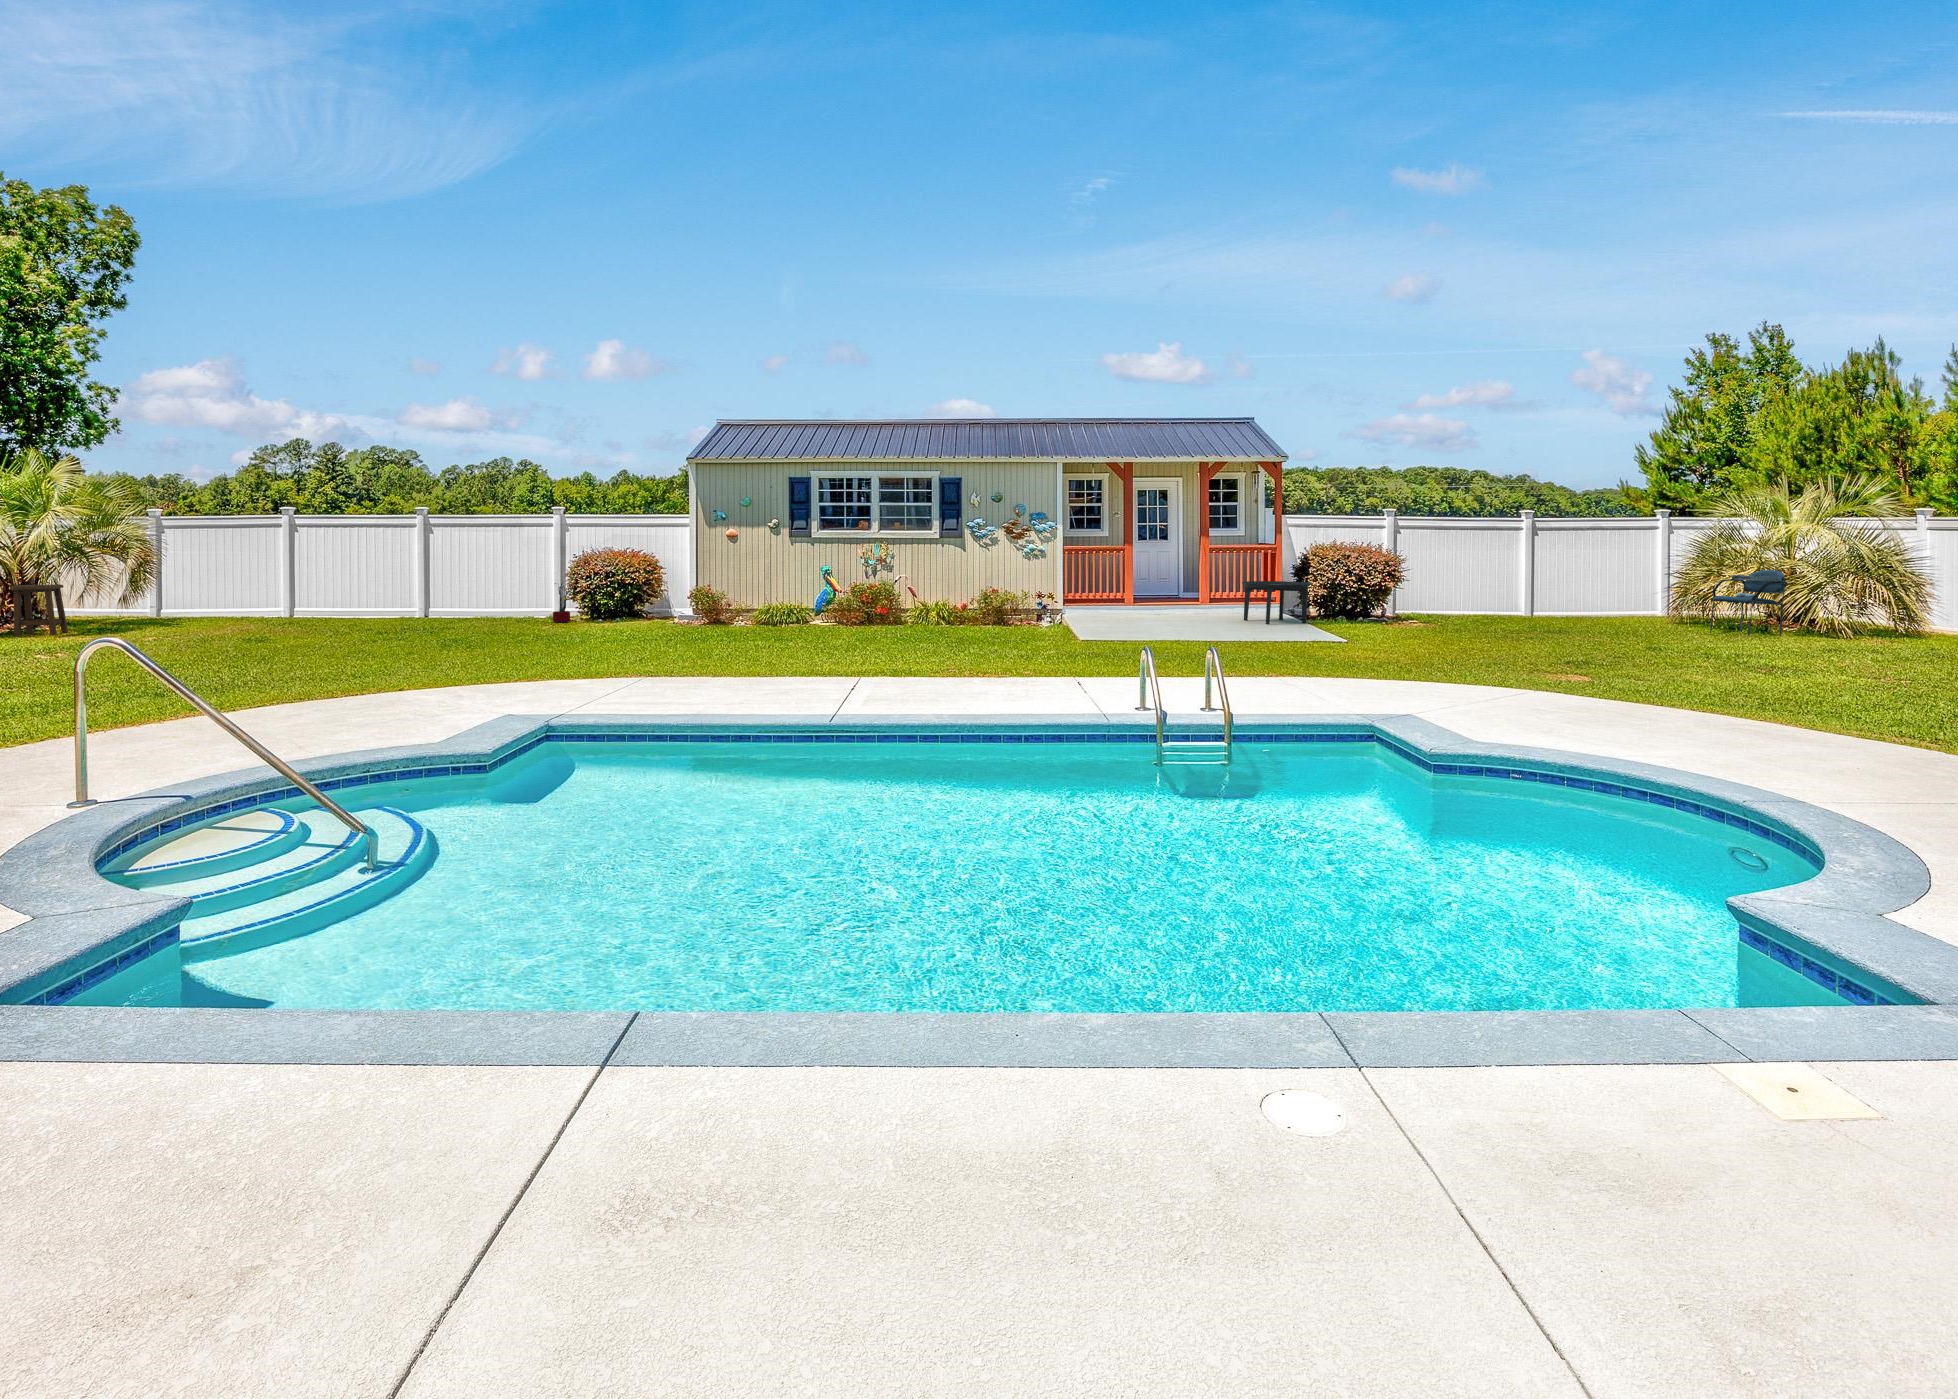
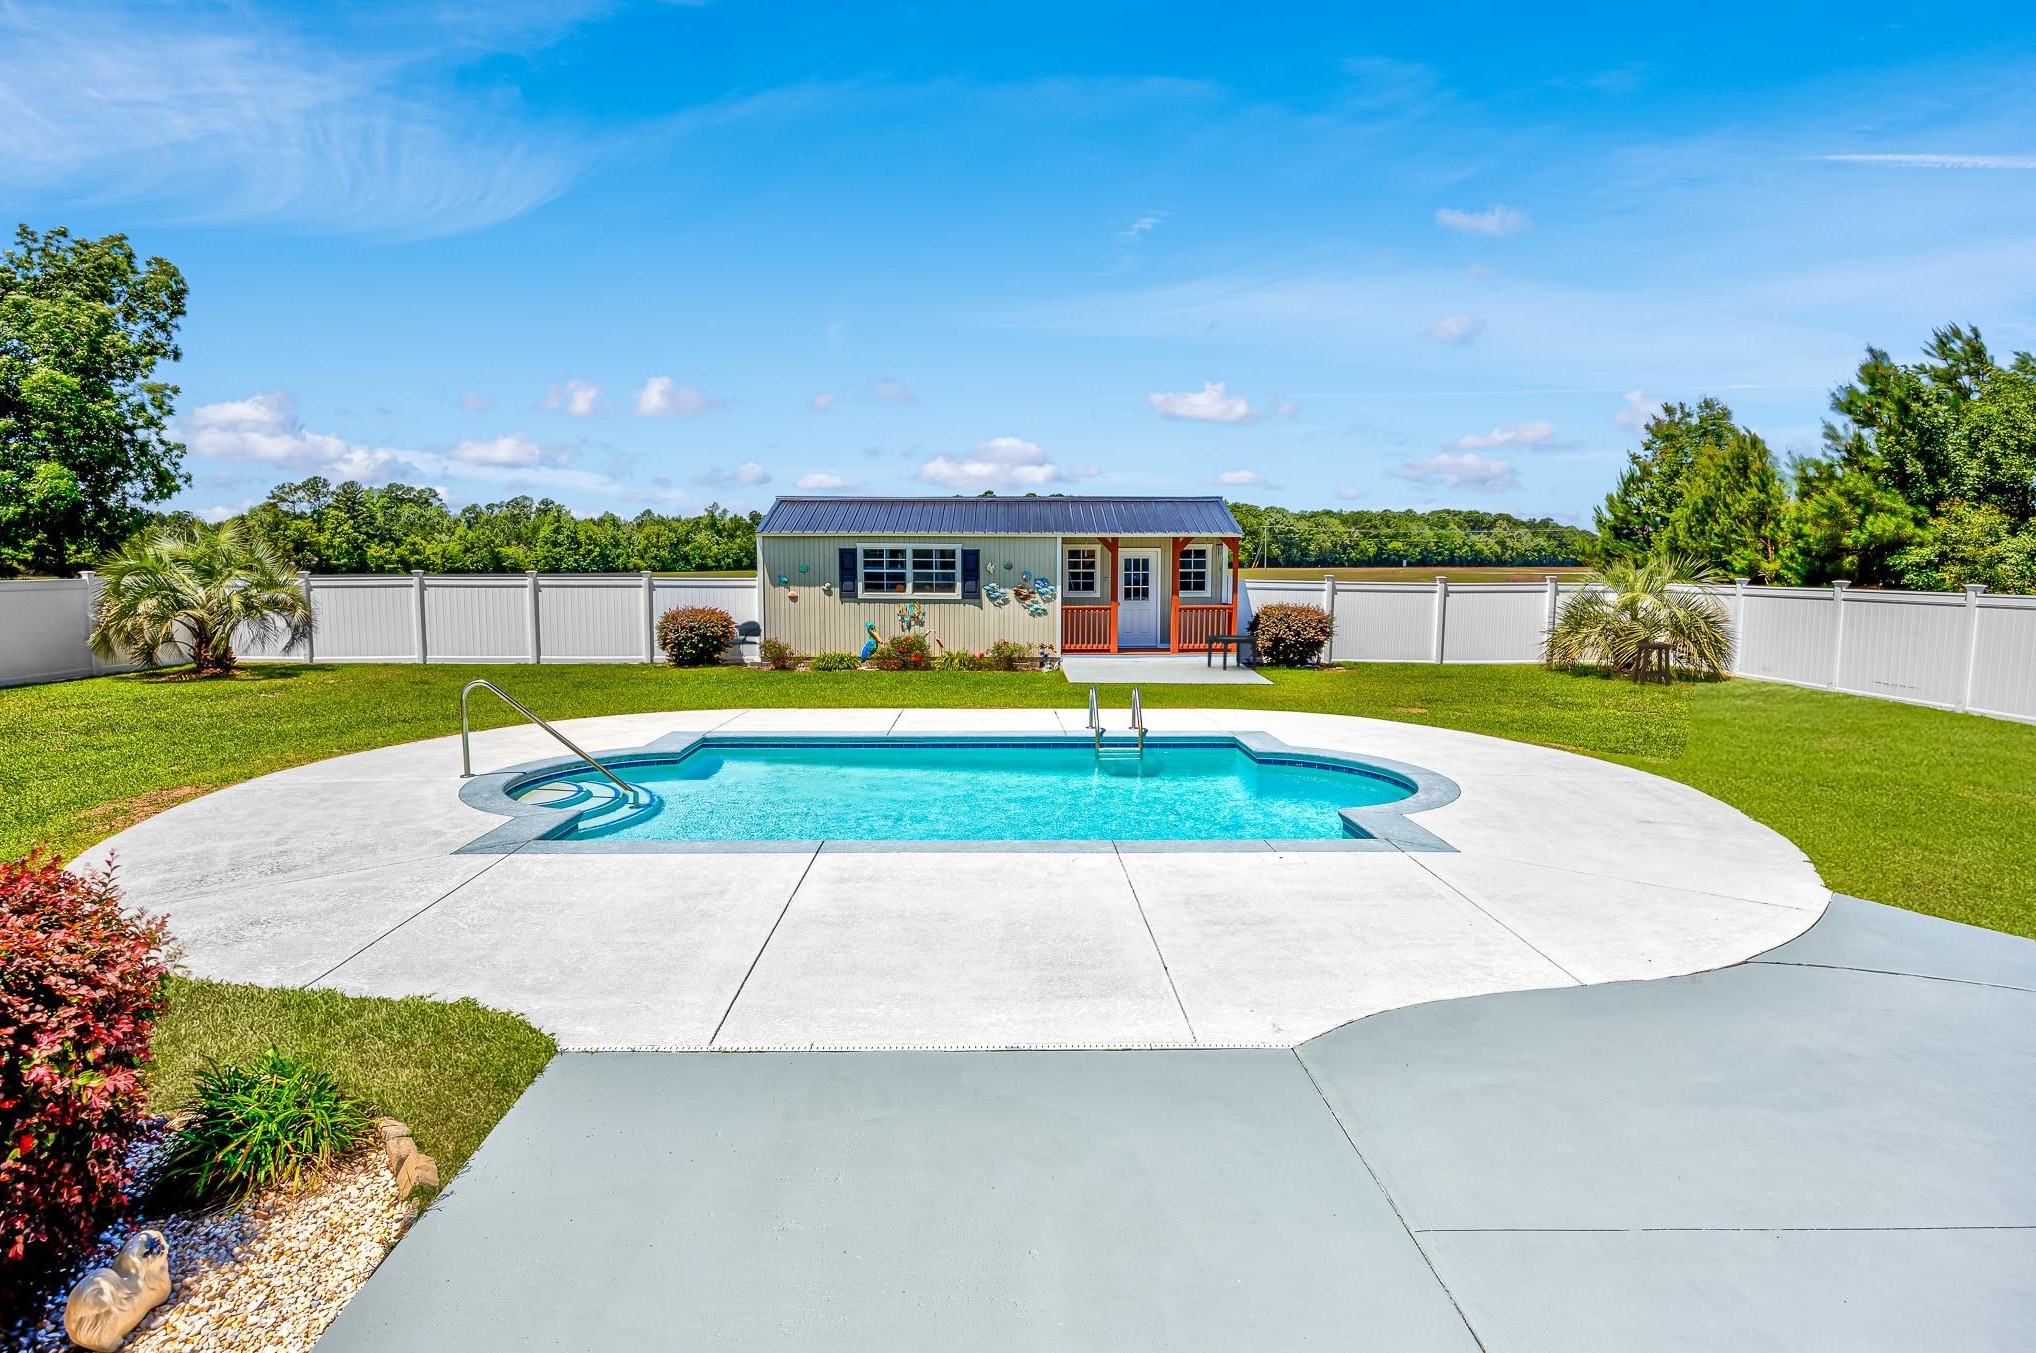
chair: present [1710,570,1788,637] -> present [721,621,762,667]
decorative plant: present [553,583,571,622] -> none [645,635,662,668]
stool: present [10,584,68,636] -> present [1633,643,1673,686]

